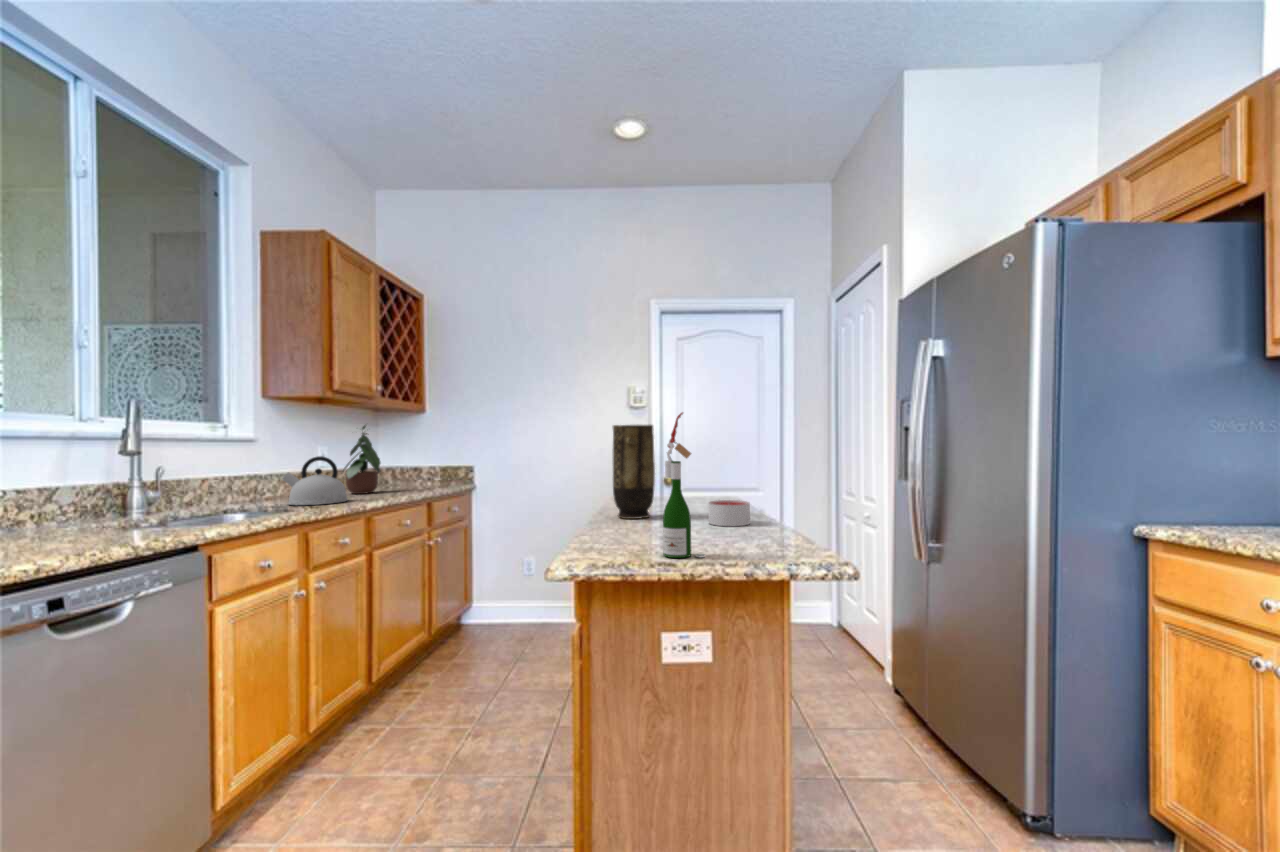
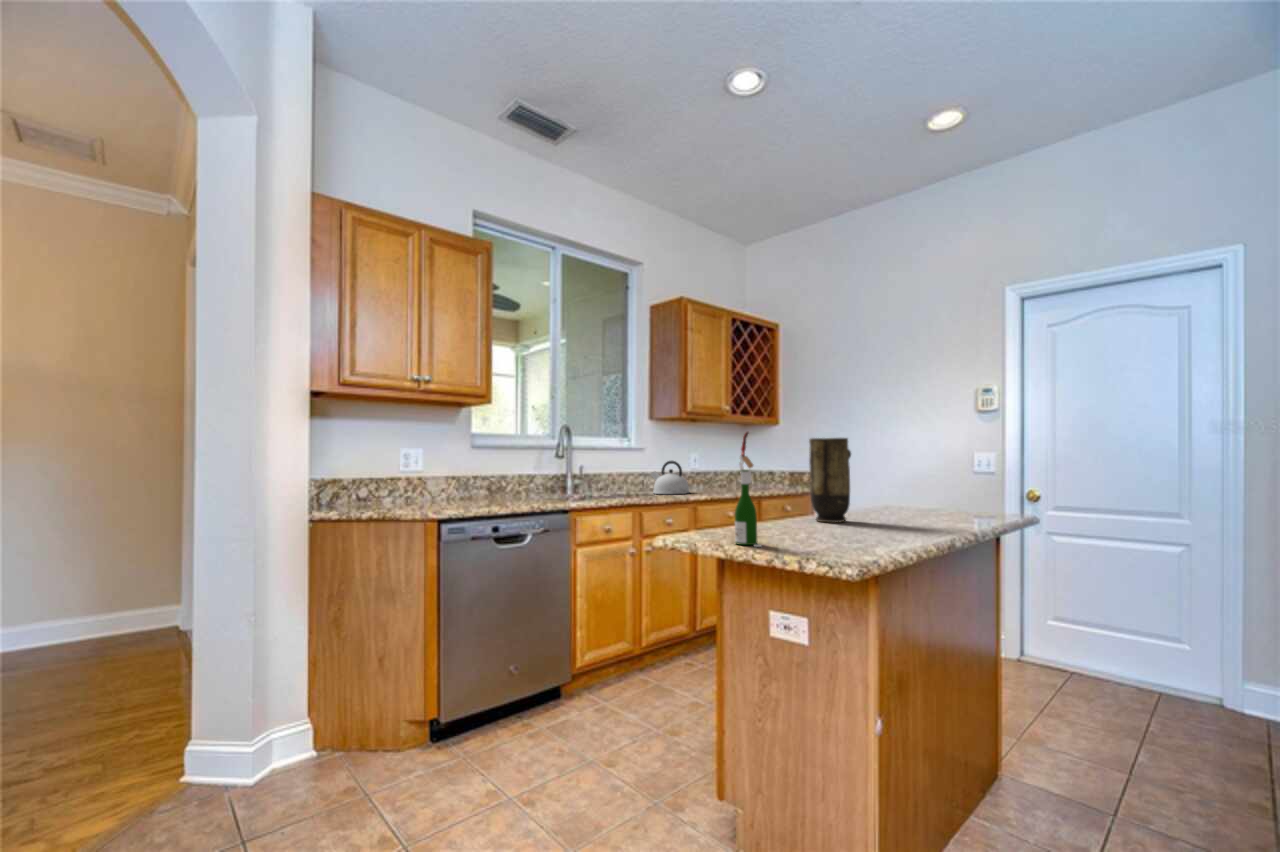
potted plant: present [343,425,381,494] -> none [696,436,728,490]
candle: present [708,500,750,526] -> none [867,511,911,537]

